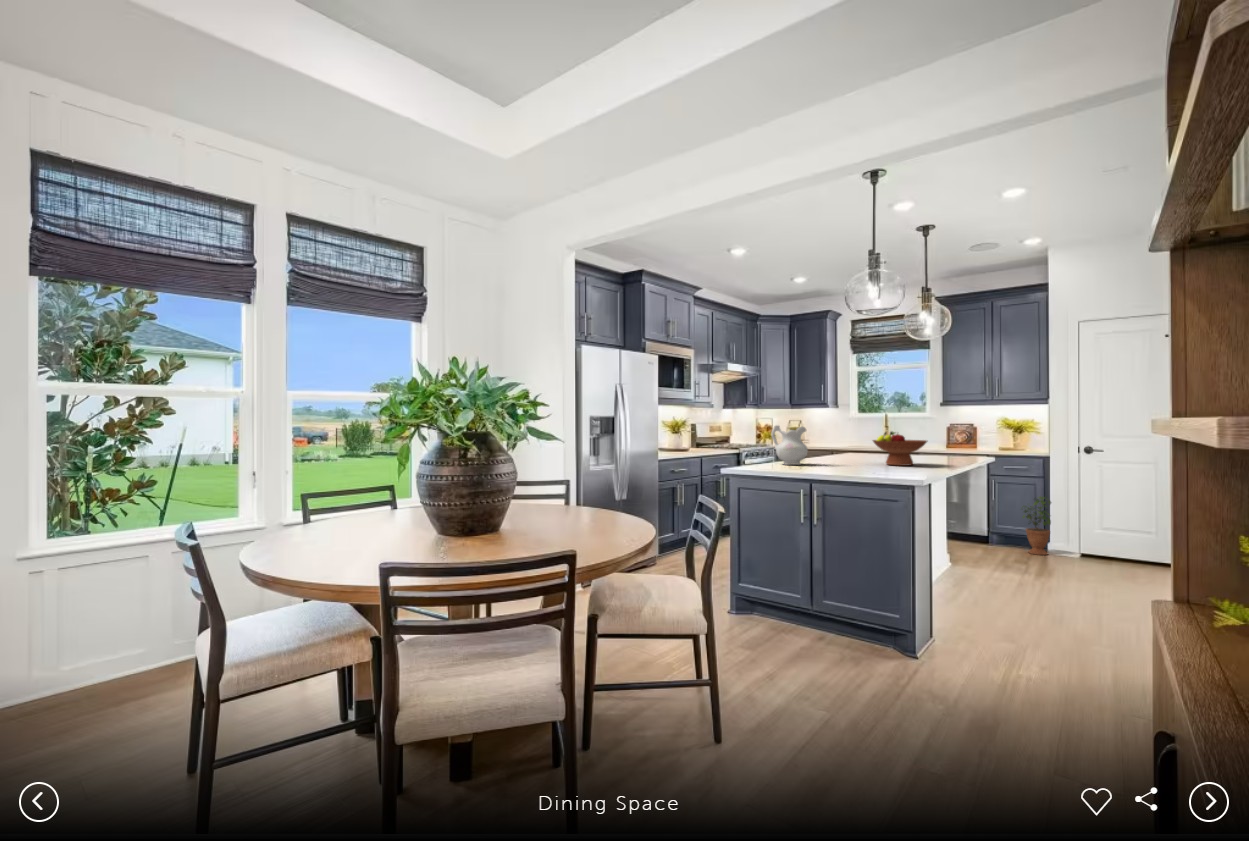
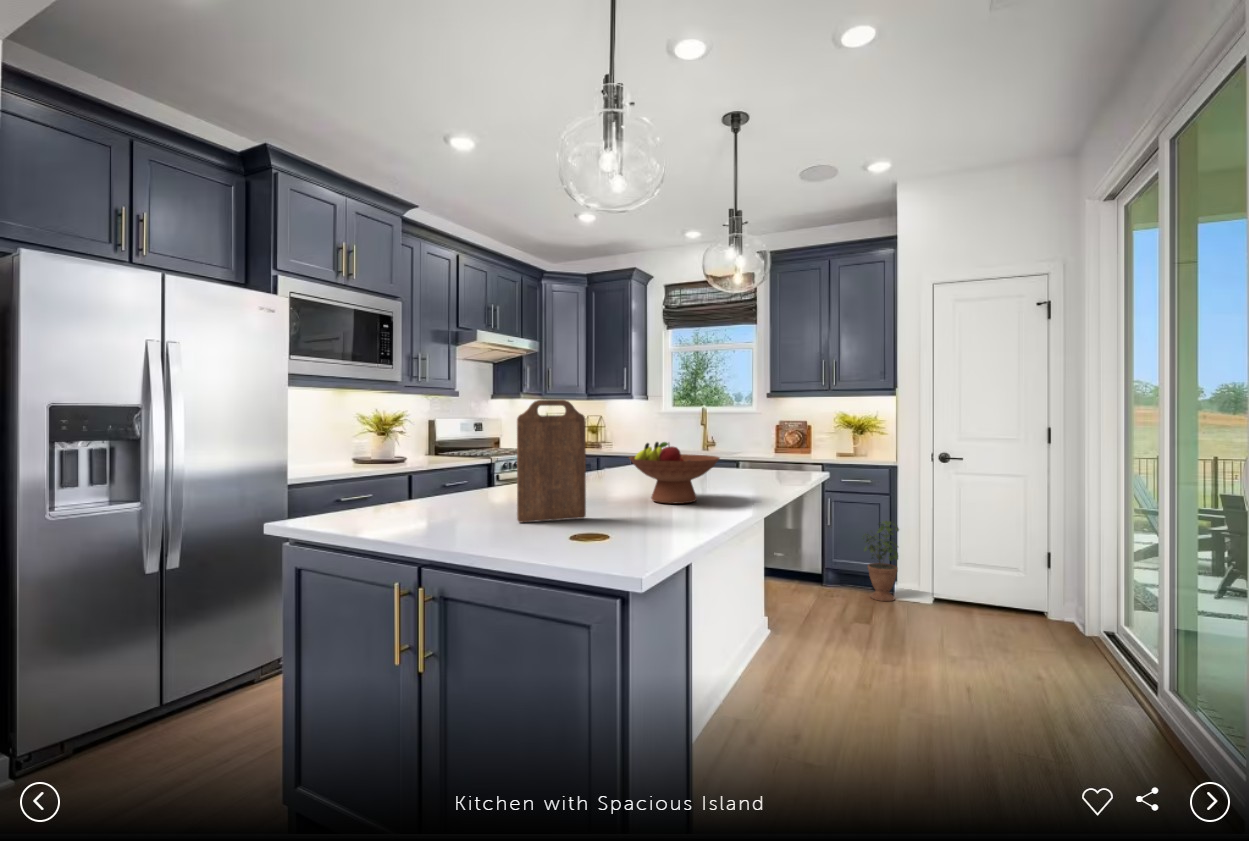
cutting board: none [825,408,859,469] -> present [517,400,586,522]
ceramic pitcher: present [772,426,808,465] -> none [446,431,511,507]

